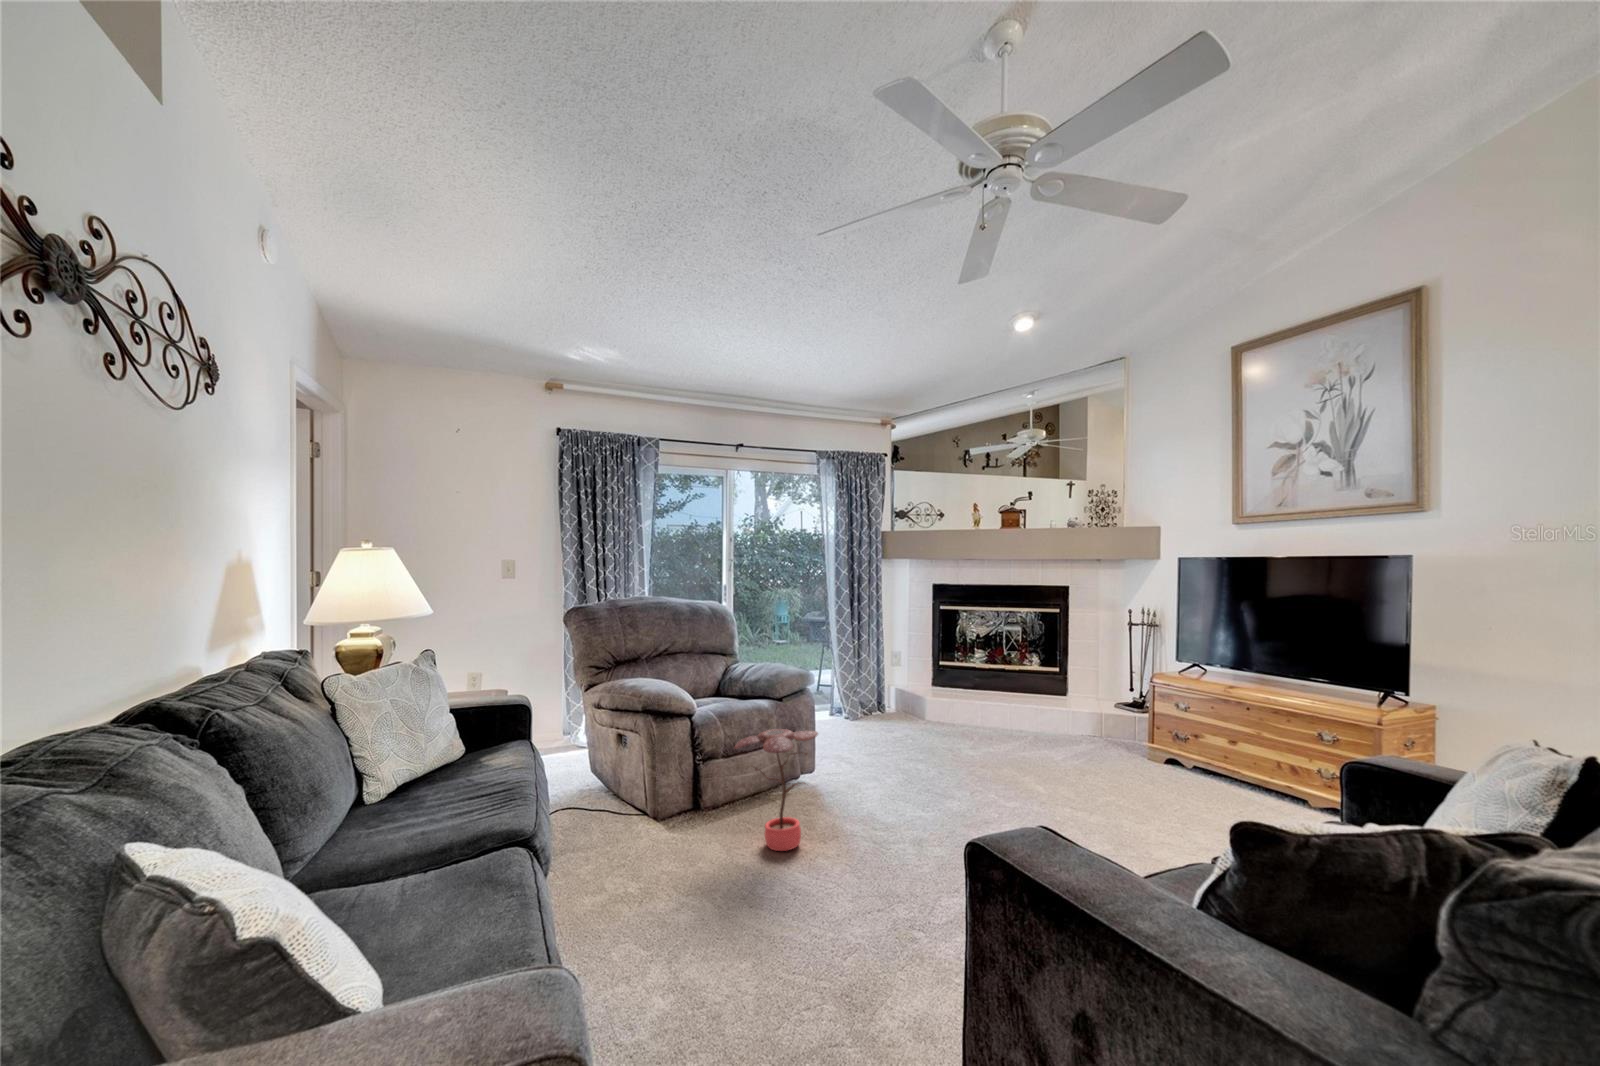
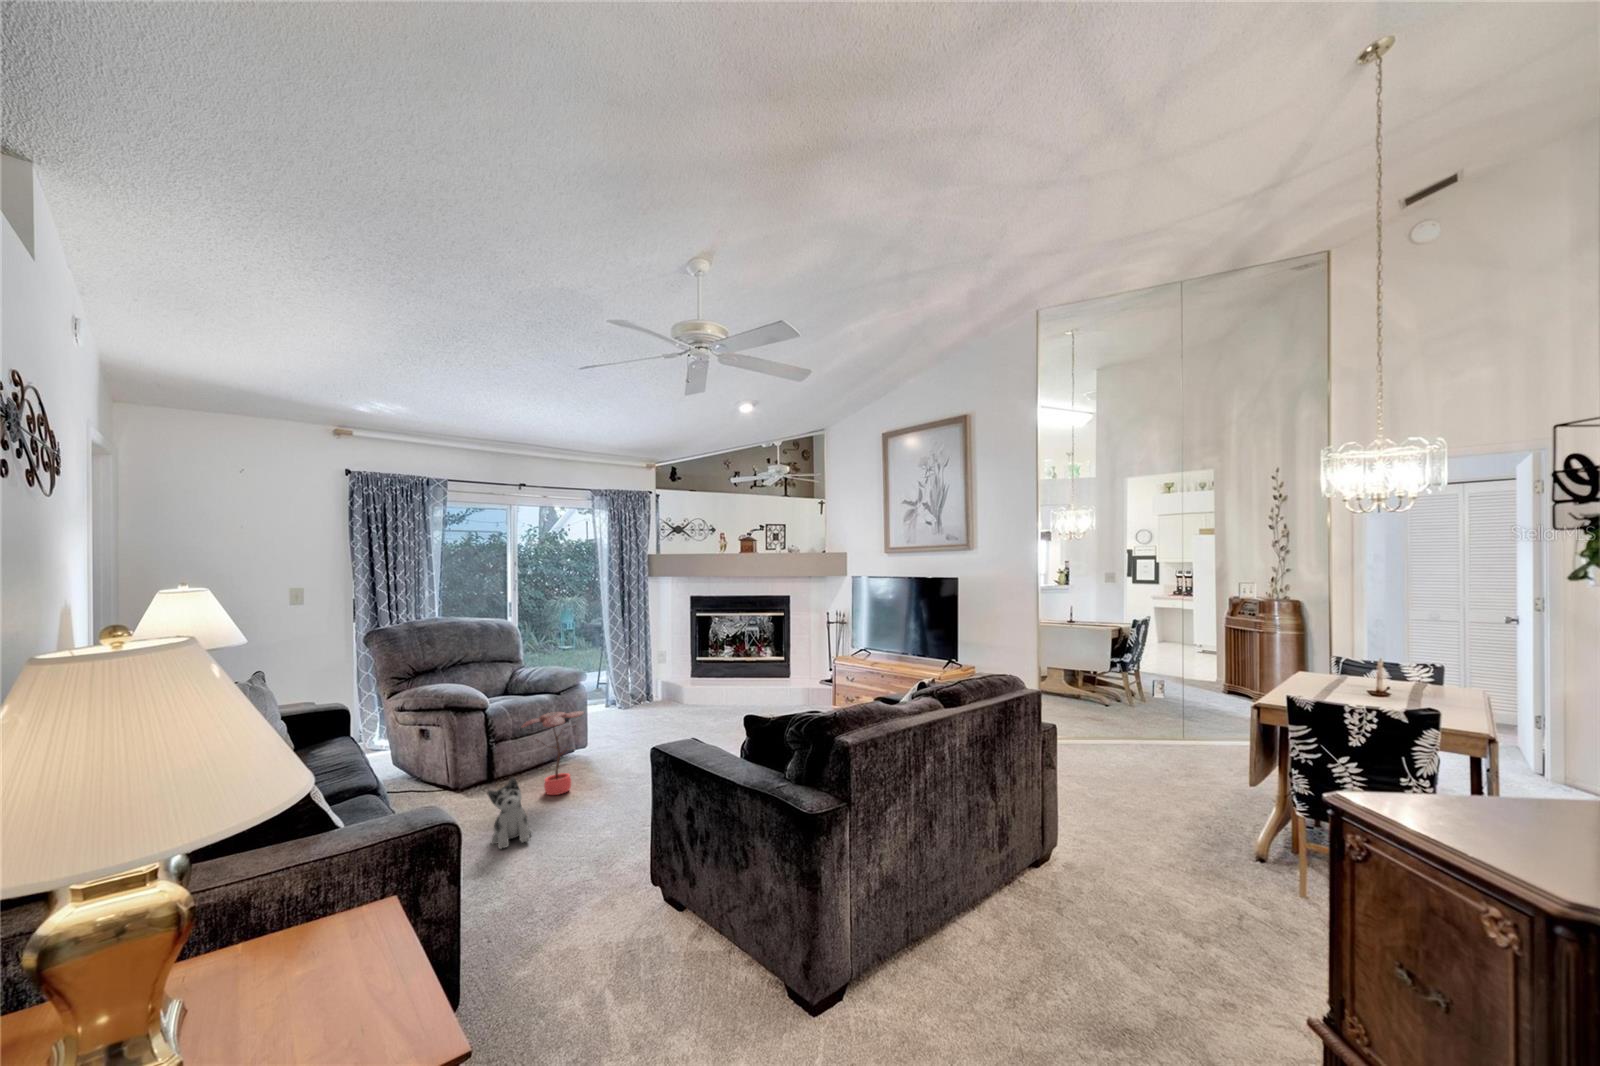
plush toy: none [685,835,750,956] -> present [488,777,533,849]

